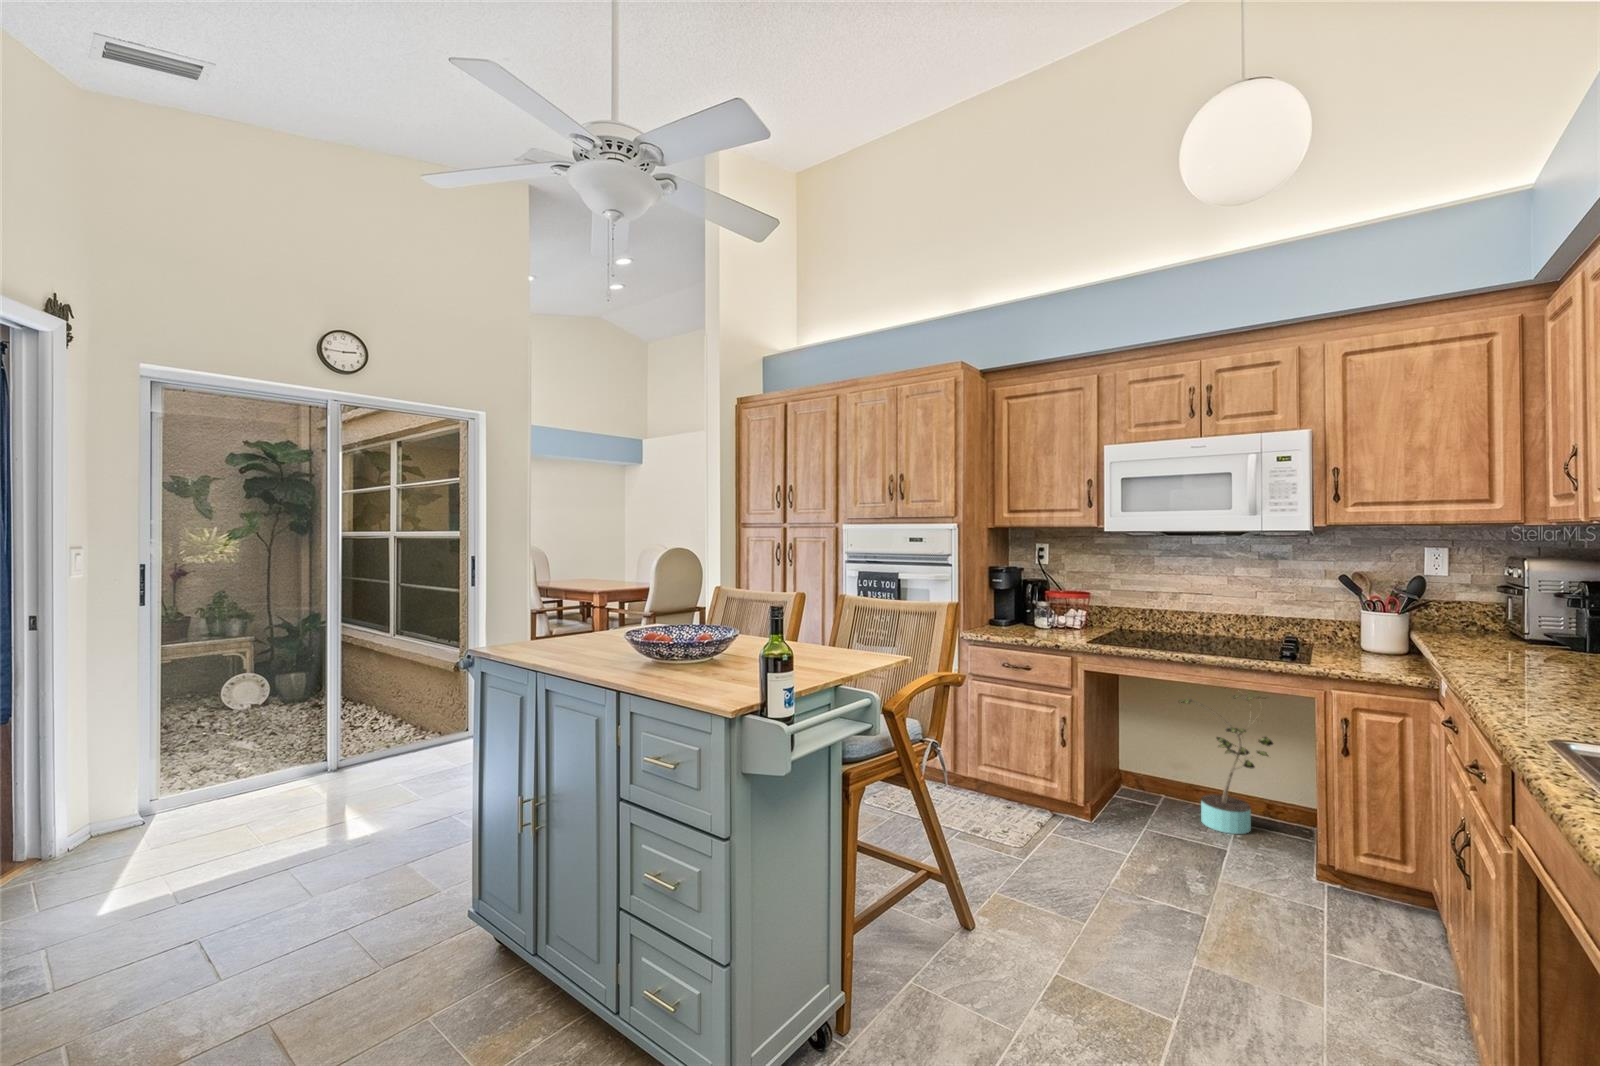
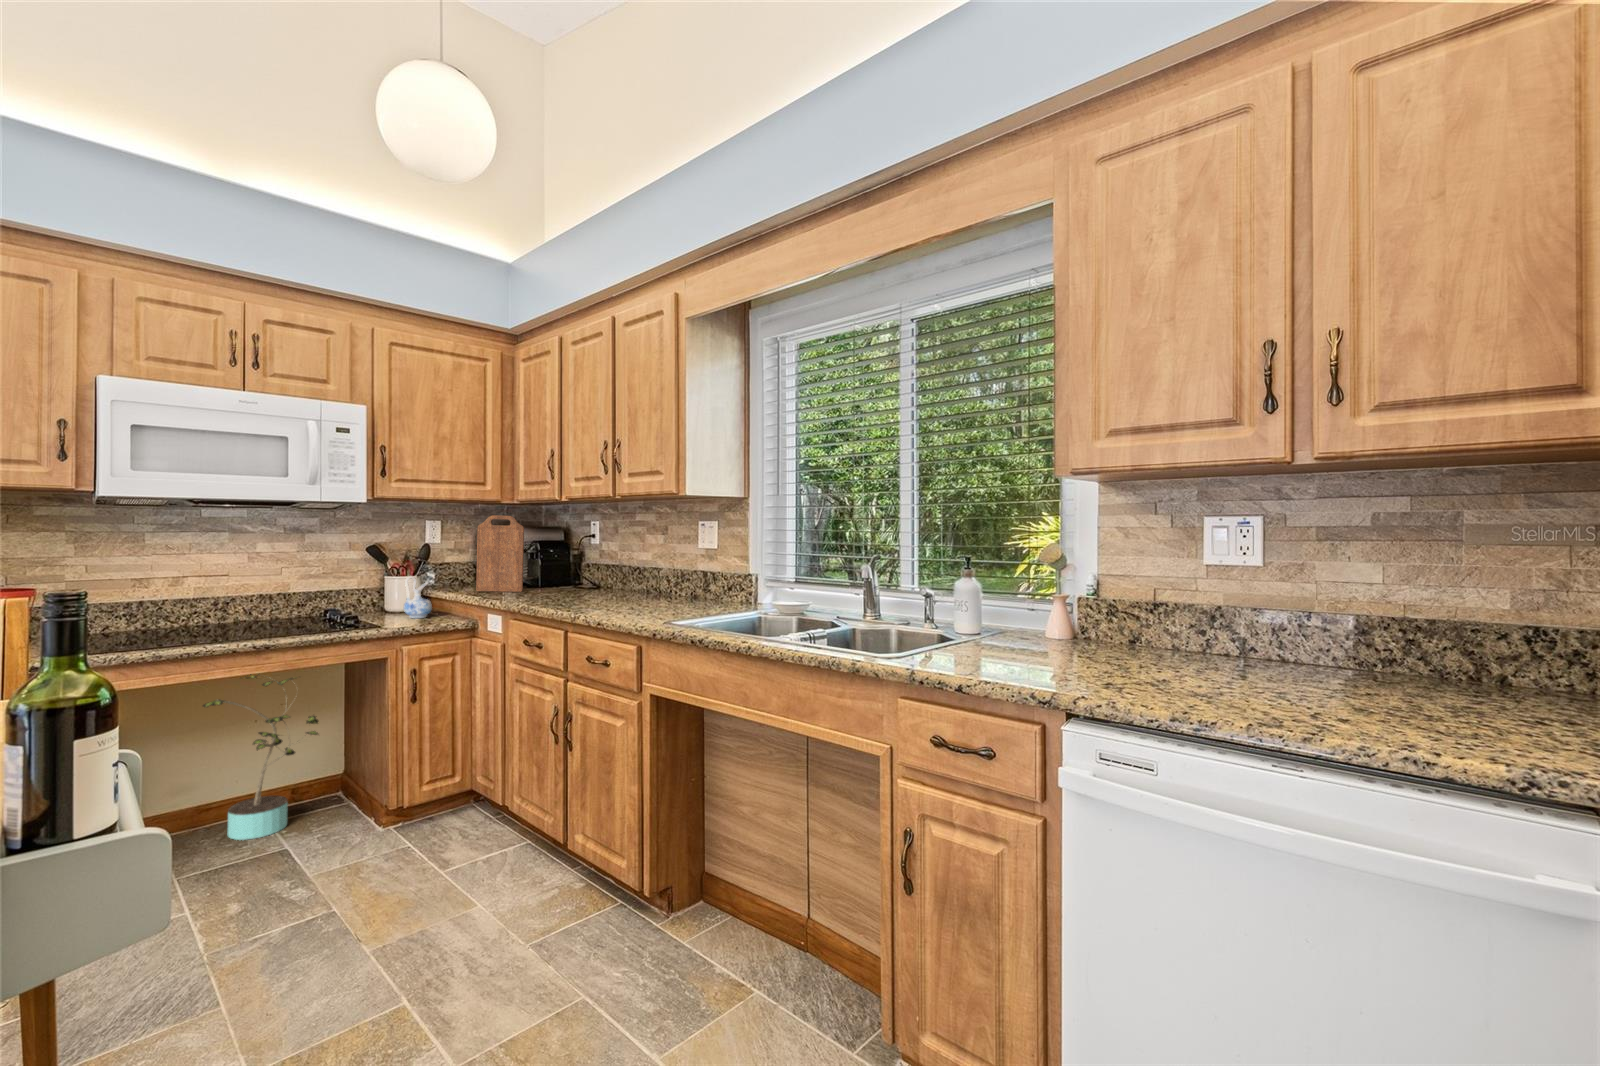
cutting board: none [1476,541,1551,650] -> present [476,515,524,592]
ceramic pitcher: none [1365,612,1403,662] -> present [404,576,432,618]

